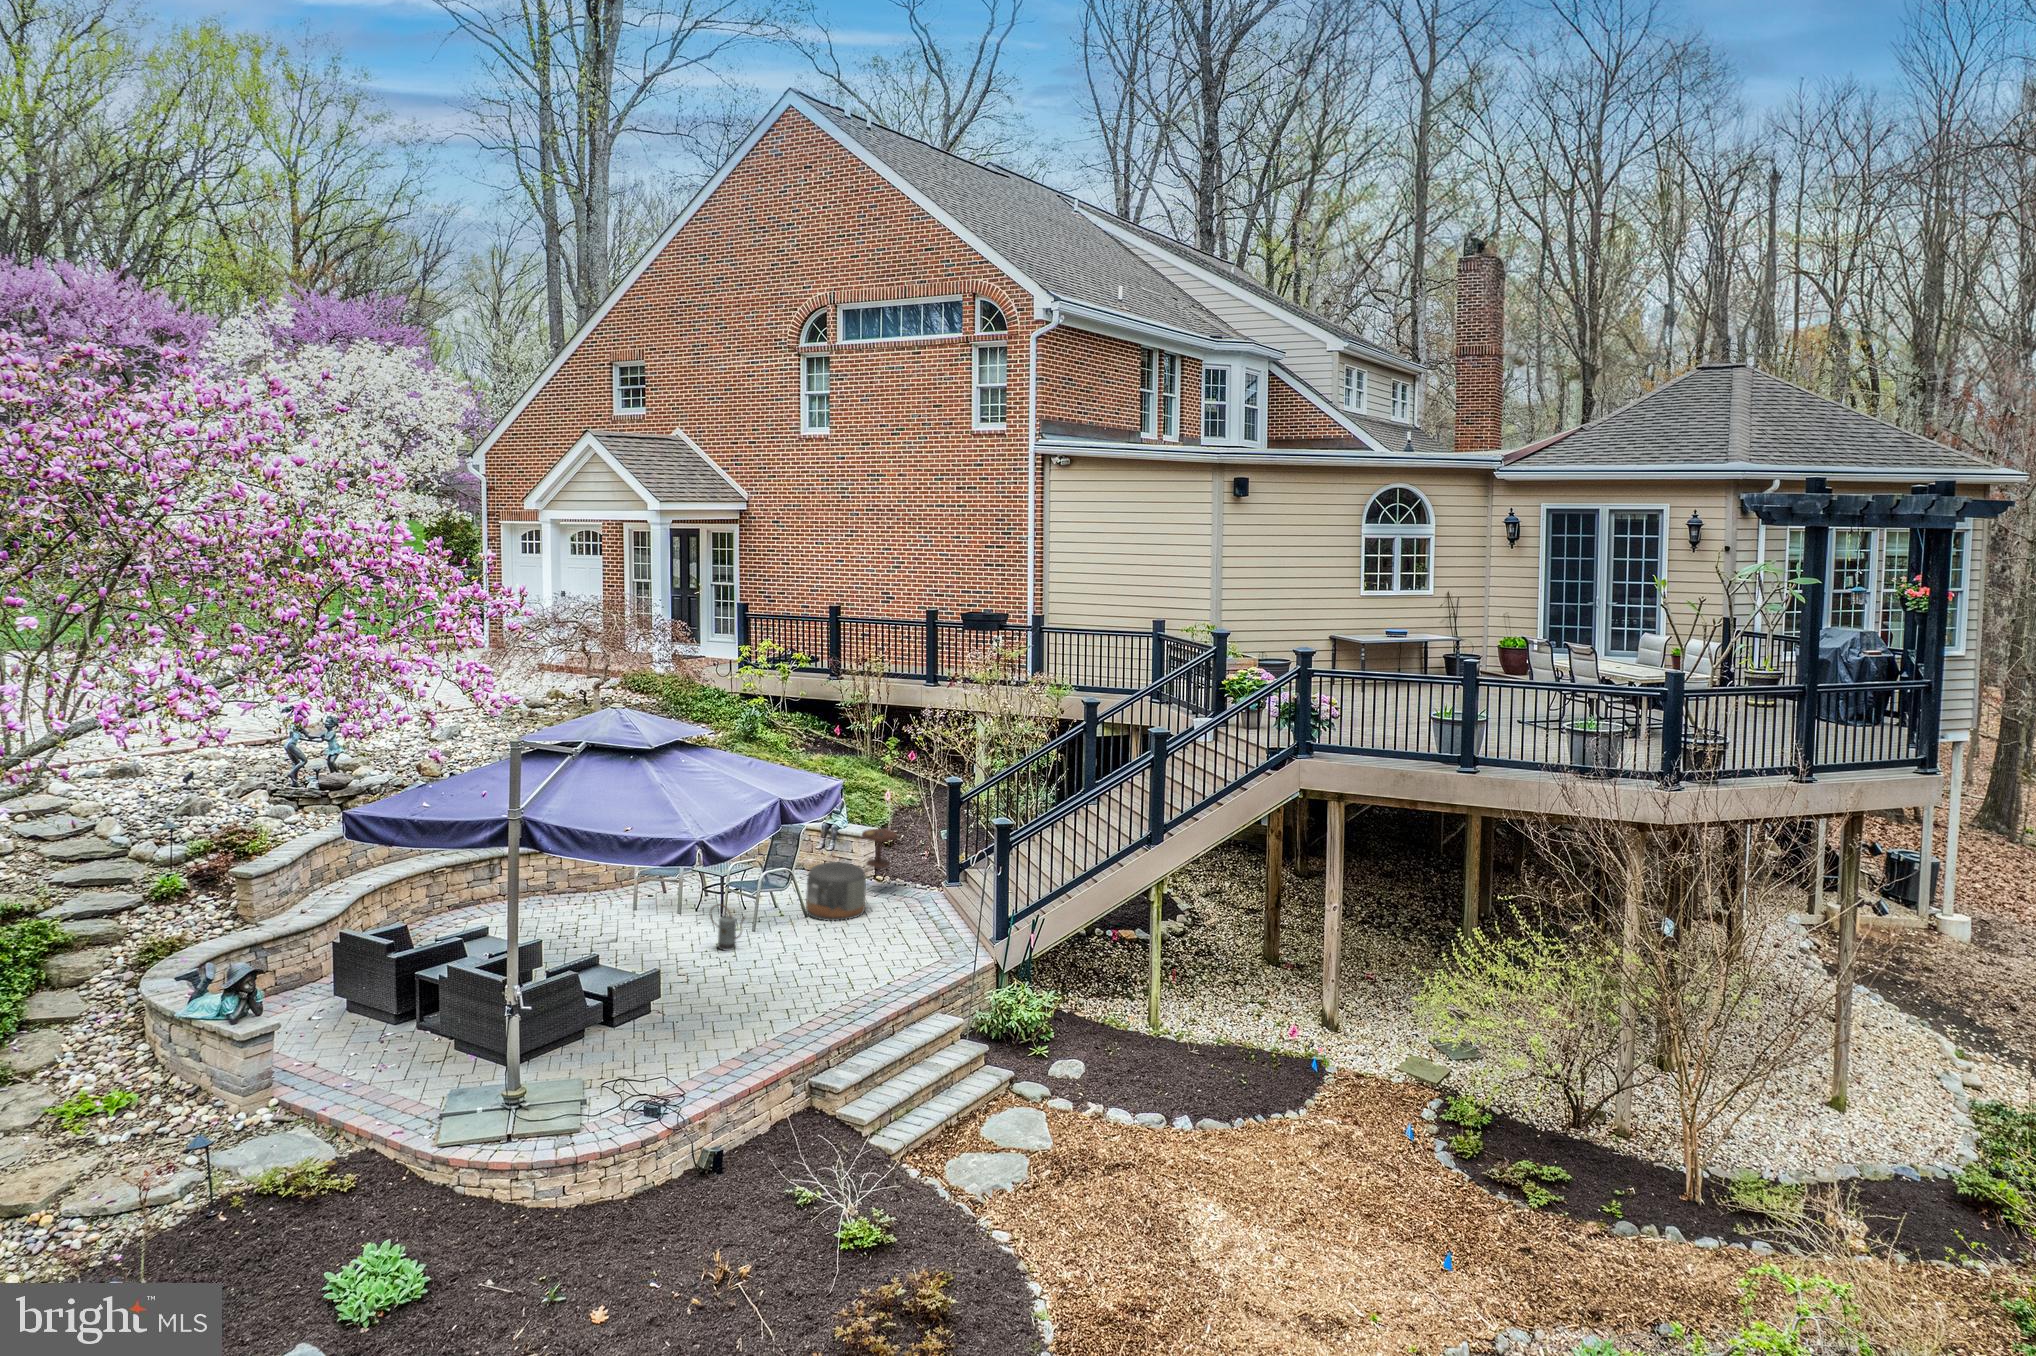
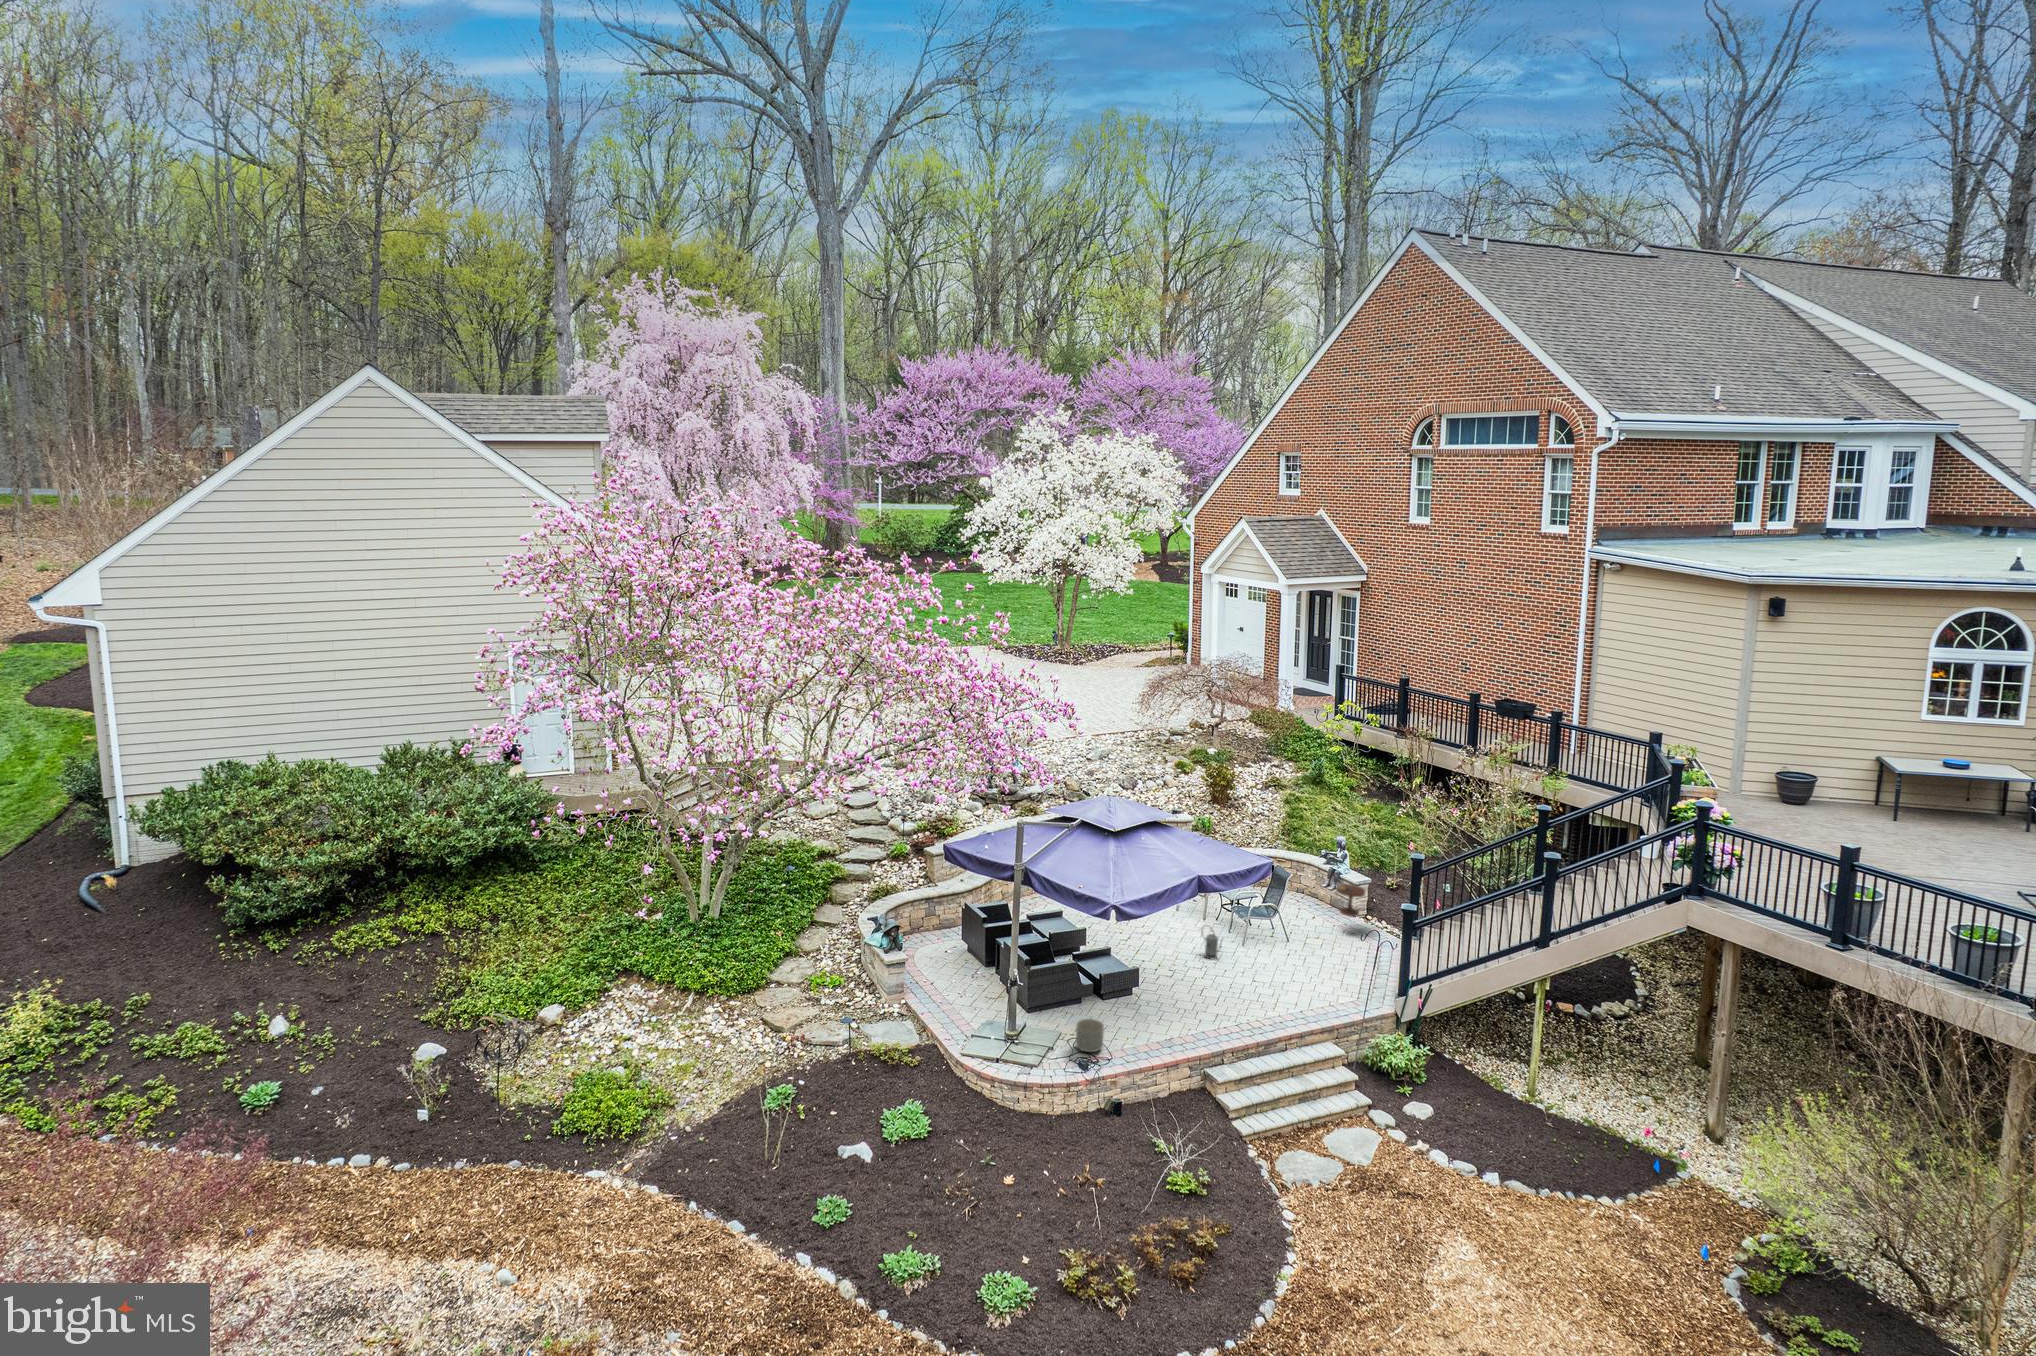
pouf: present [806,862,866,921] -> none [1282,906,1330,954]
planter: none [610,1048,654,1099] -> present [1076,1019,1104,1052]

